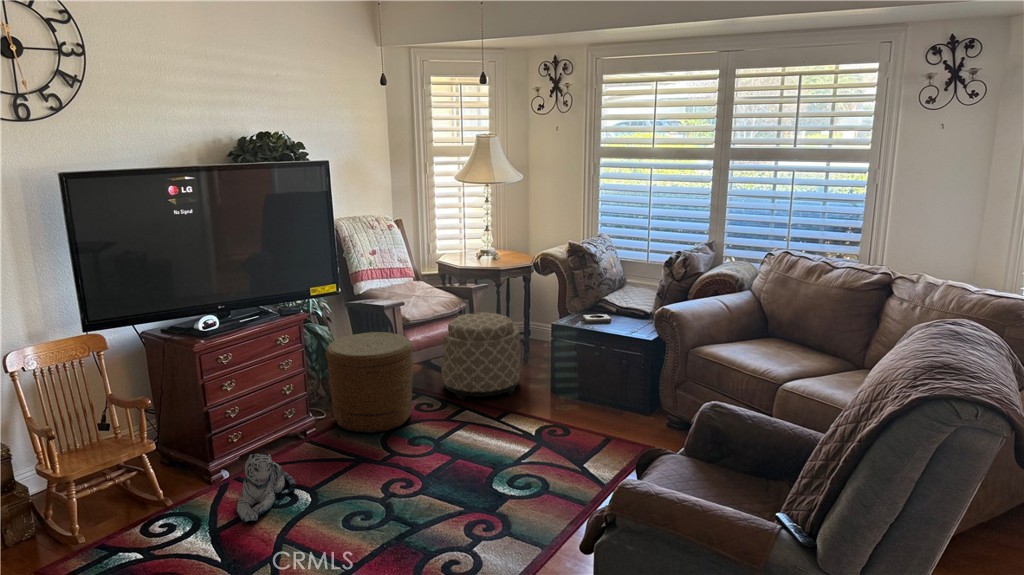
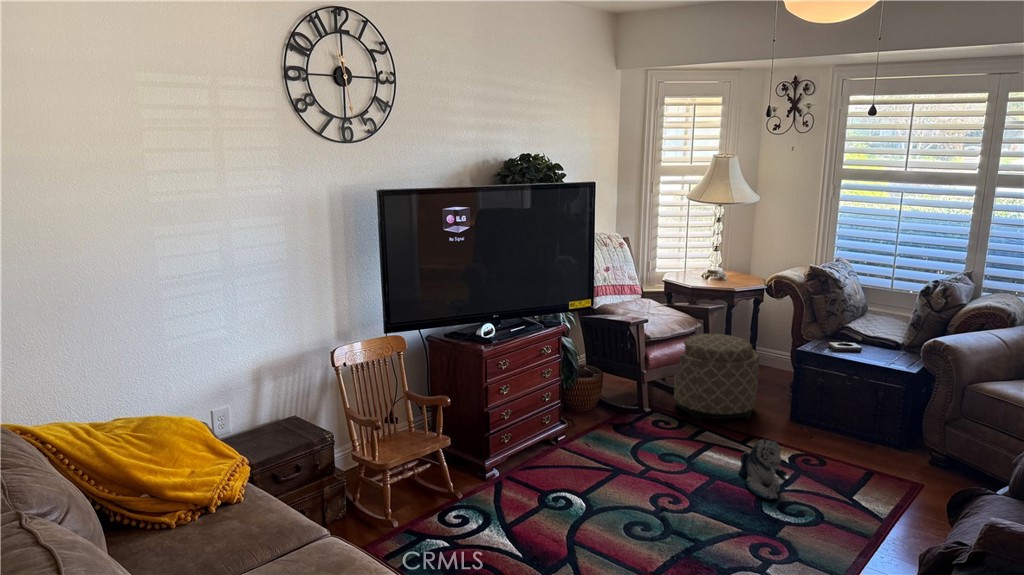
woven basket: present [326,332,413,433] -> none [576,348,660,447]
plush toy: present [237,454,296,523] -> present [739,440,786,500]

